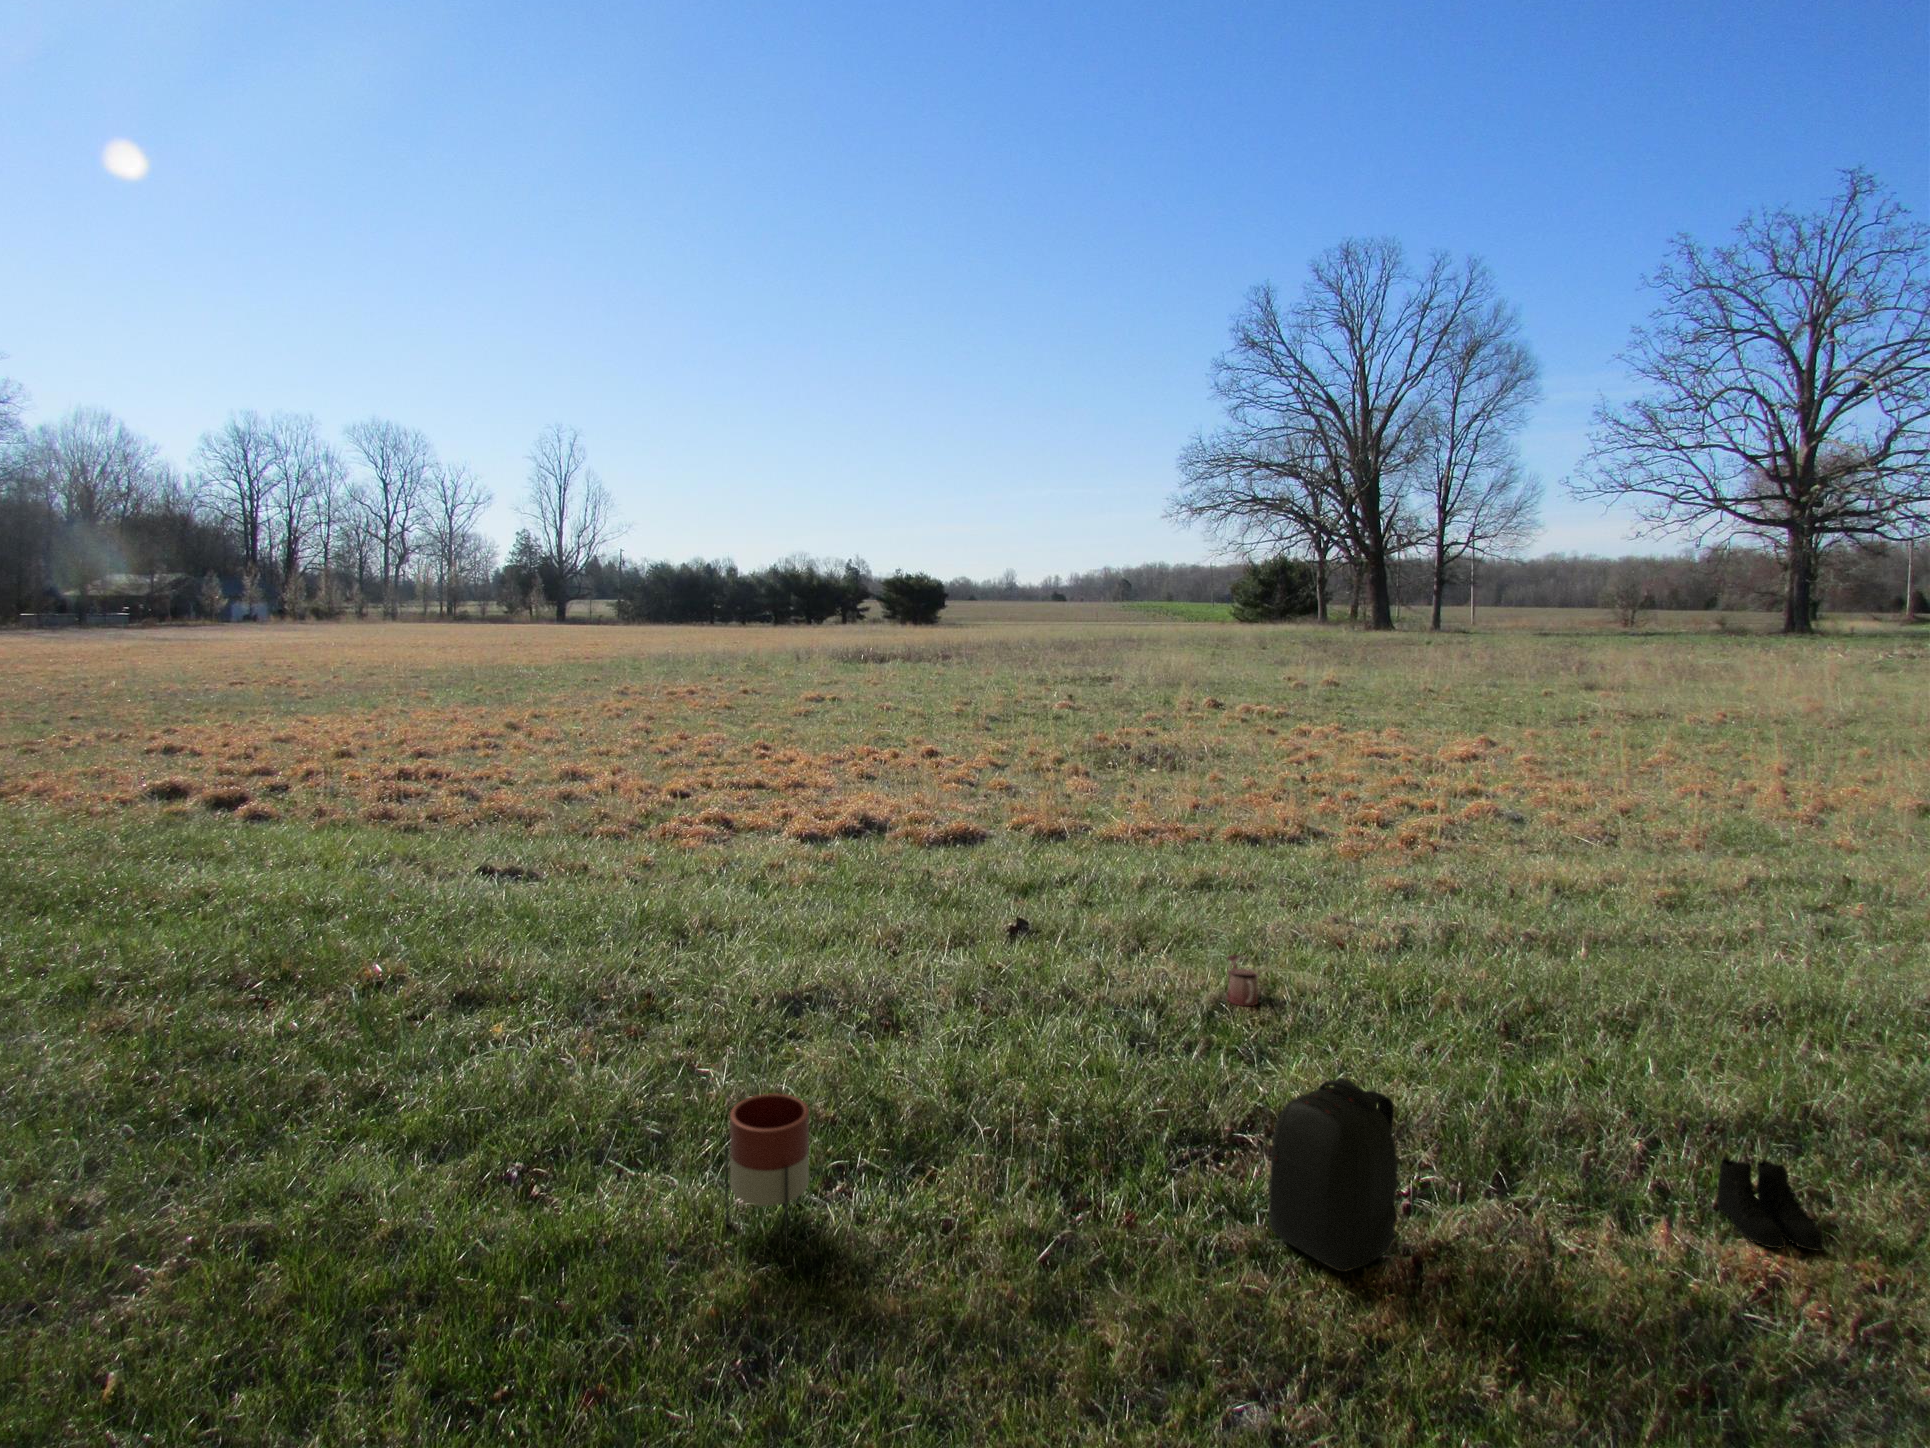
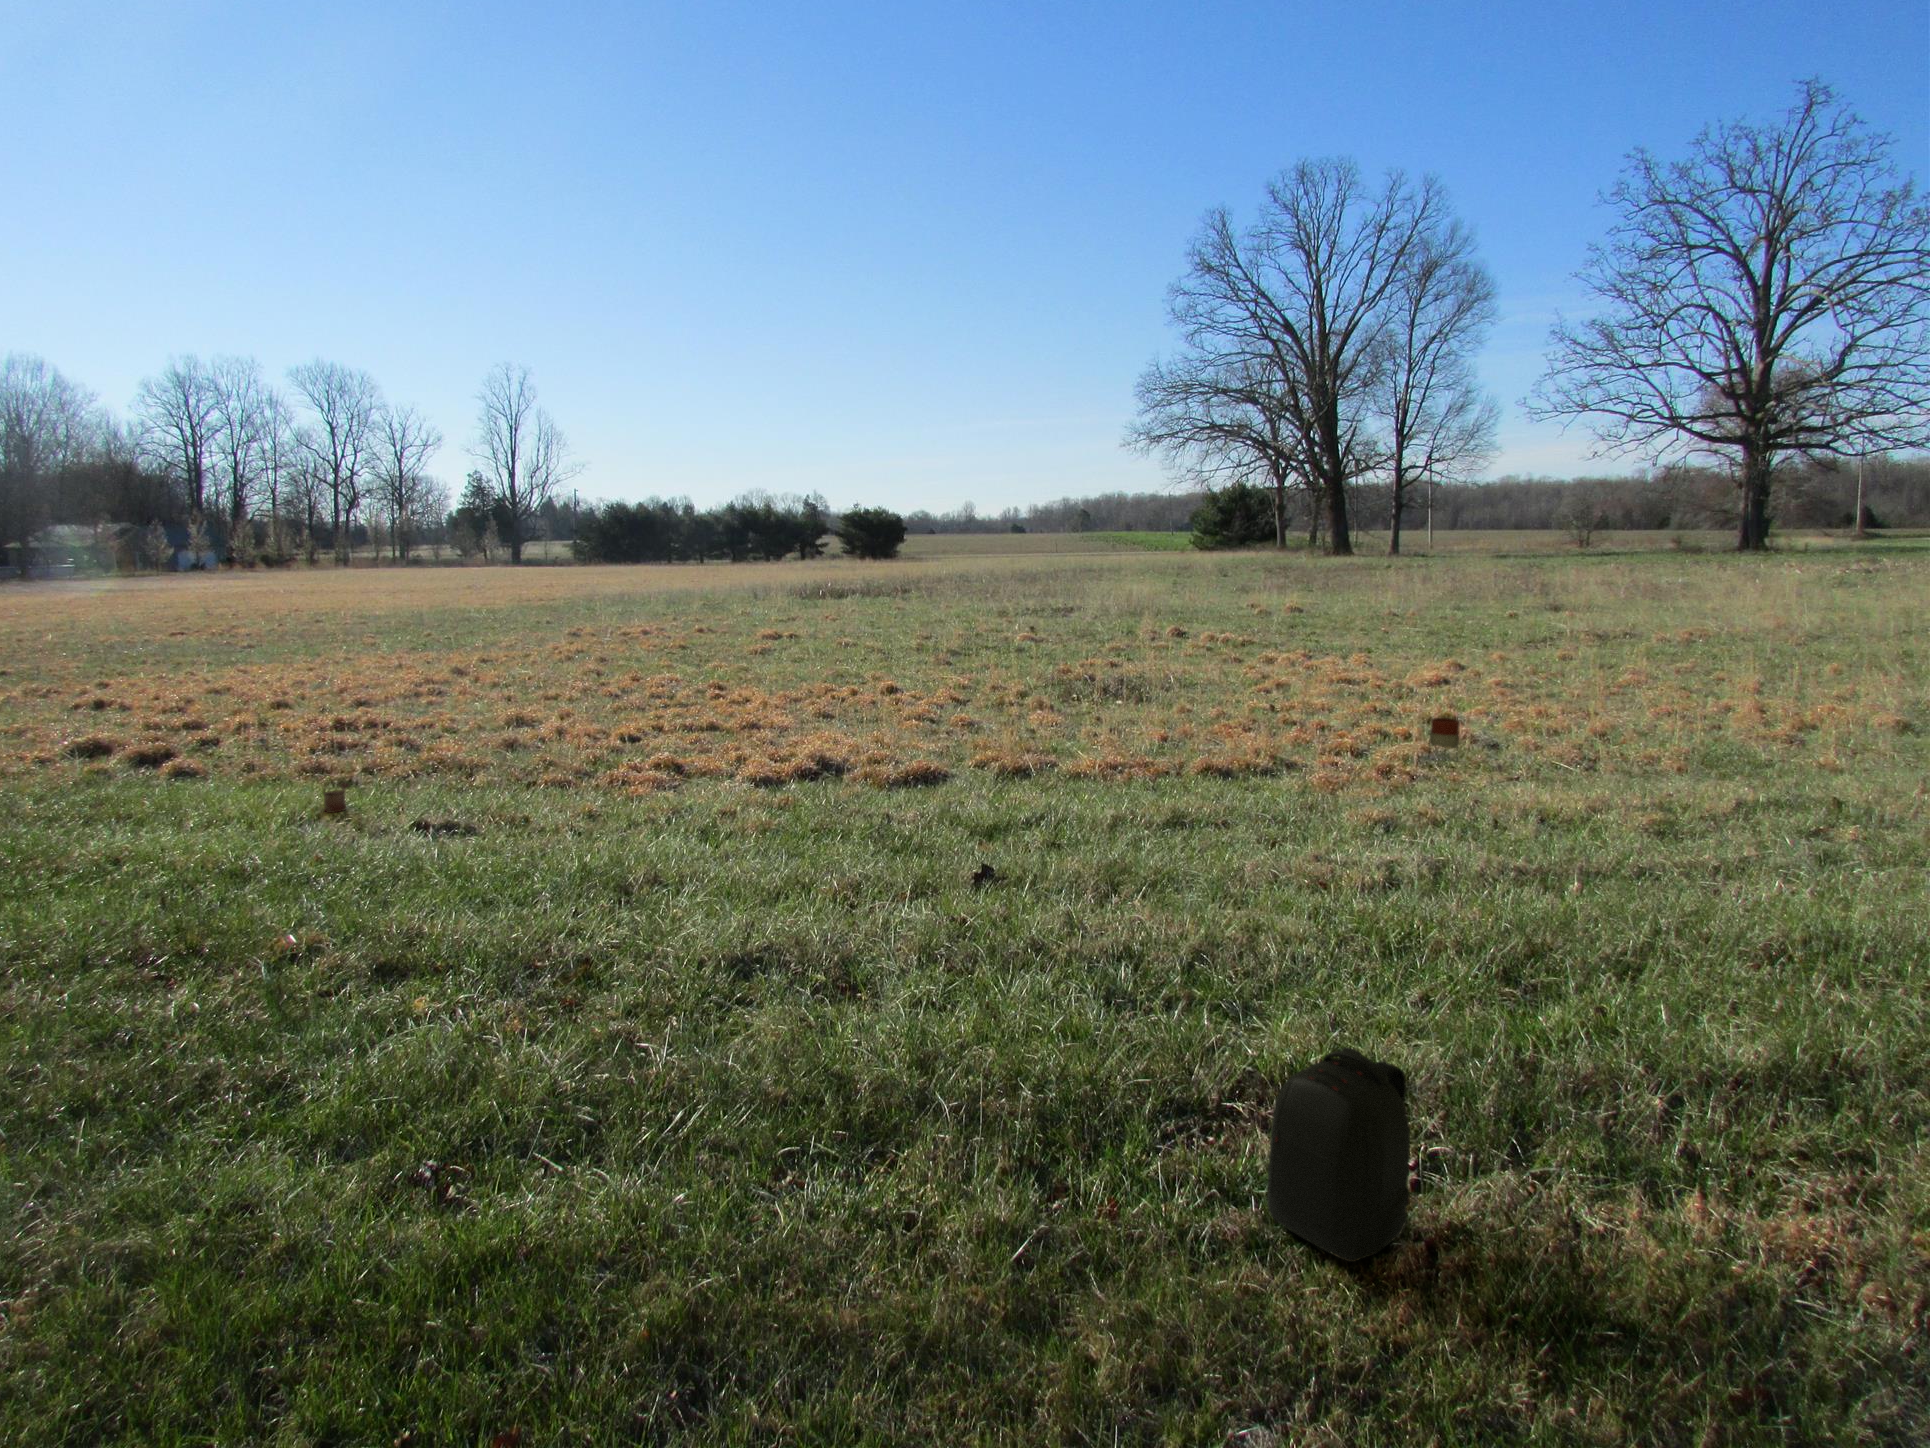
watering can: present [1227,955,1260,1006] -> present [323,783,350,813]
planter: present [725,1093,809,1249] -> present [1428,718,1460,758]
boots: present [1717,1157,1824,1251] -> none [1745,1117,1863,1218]

